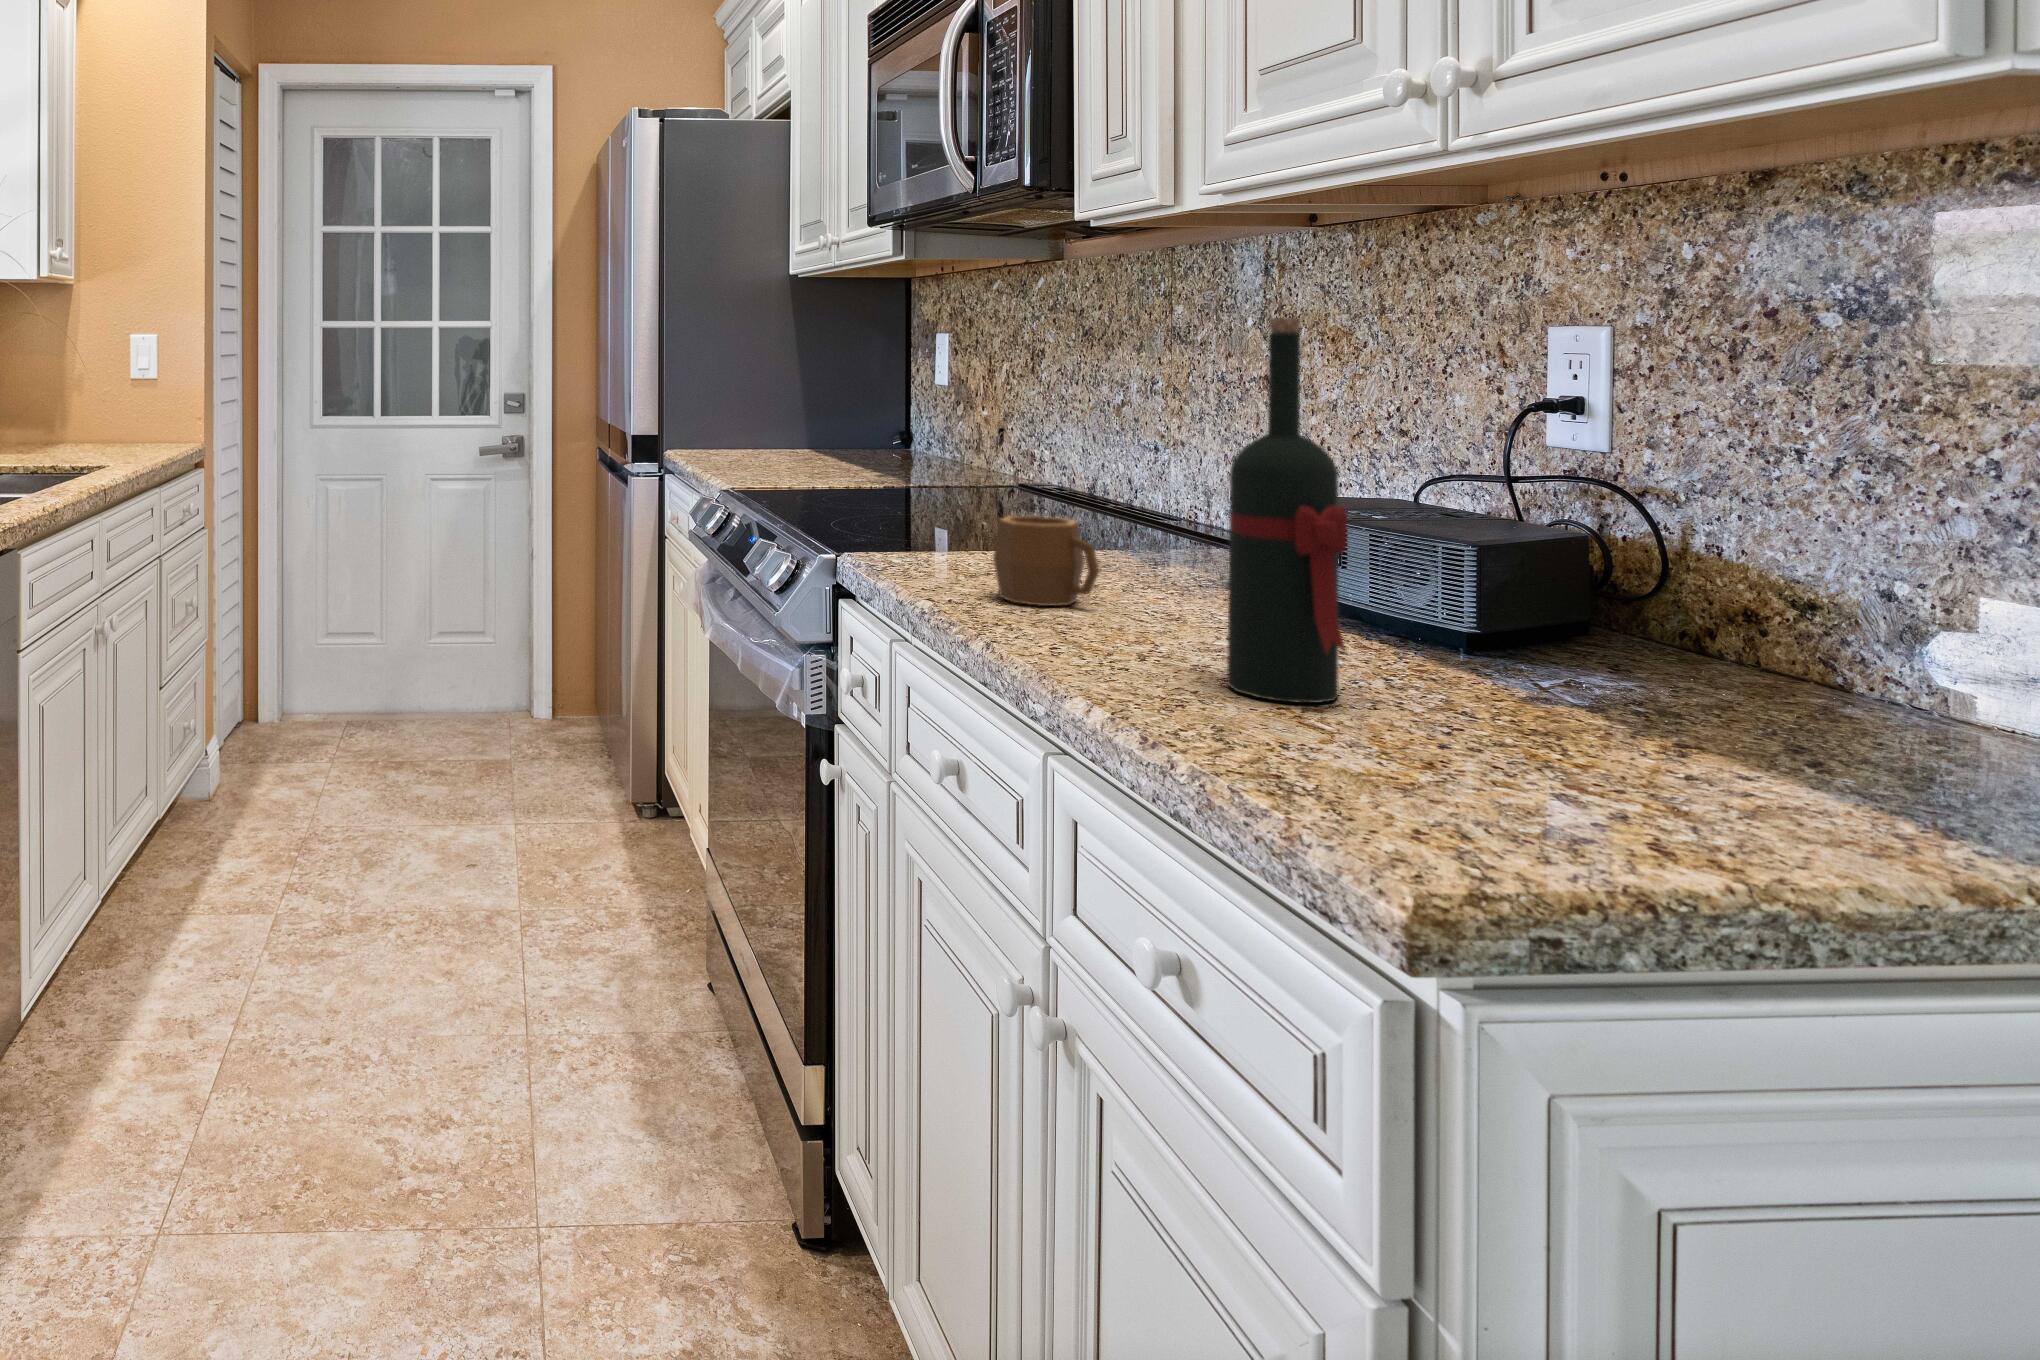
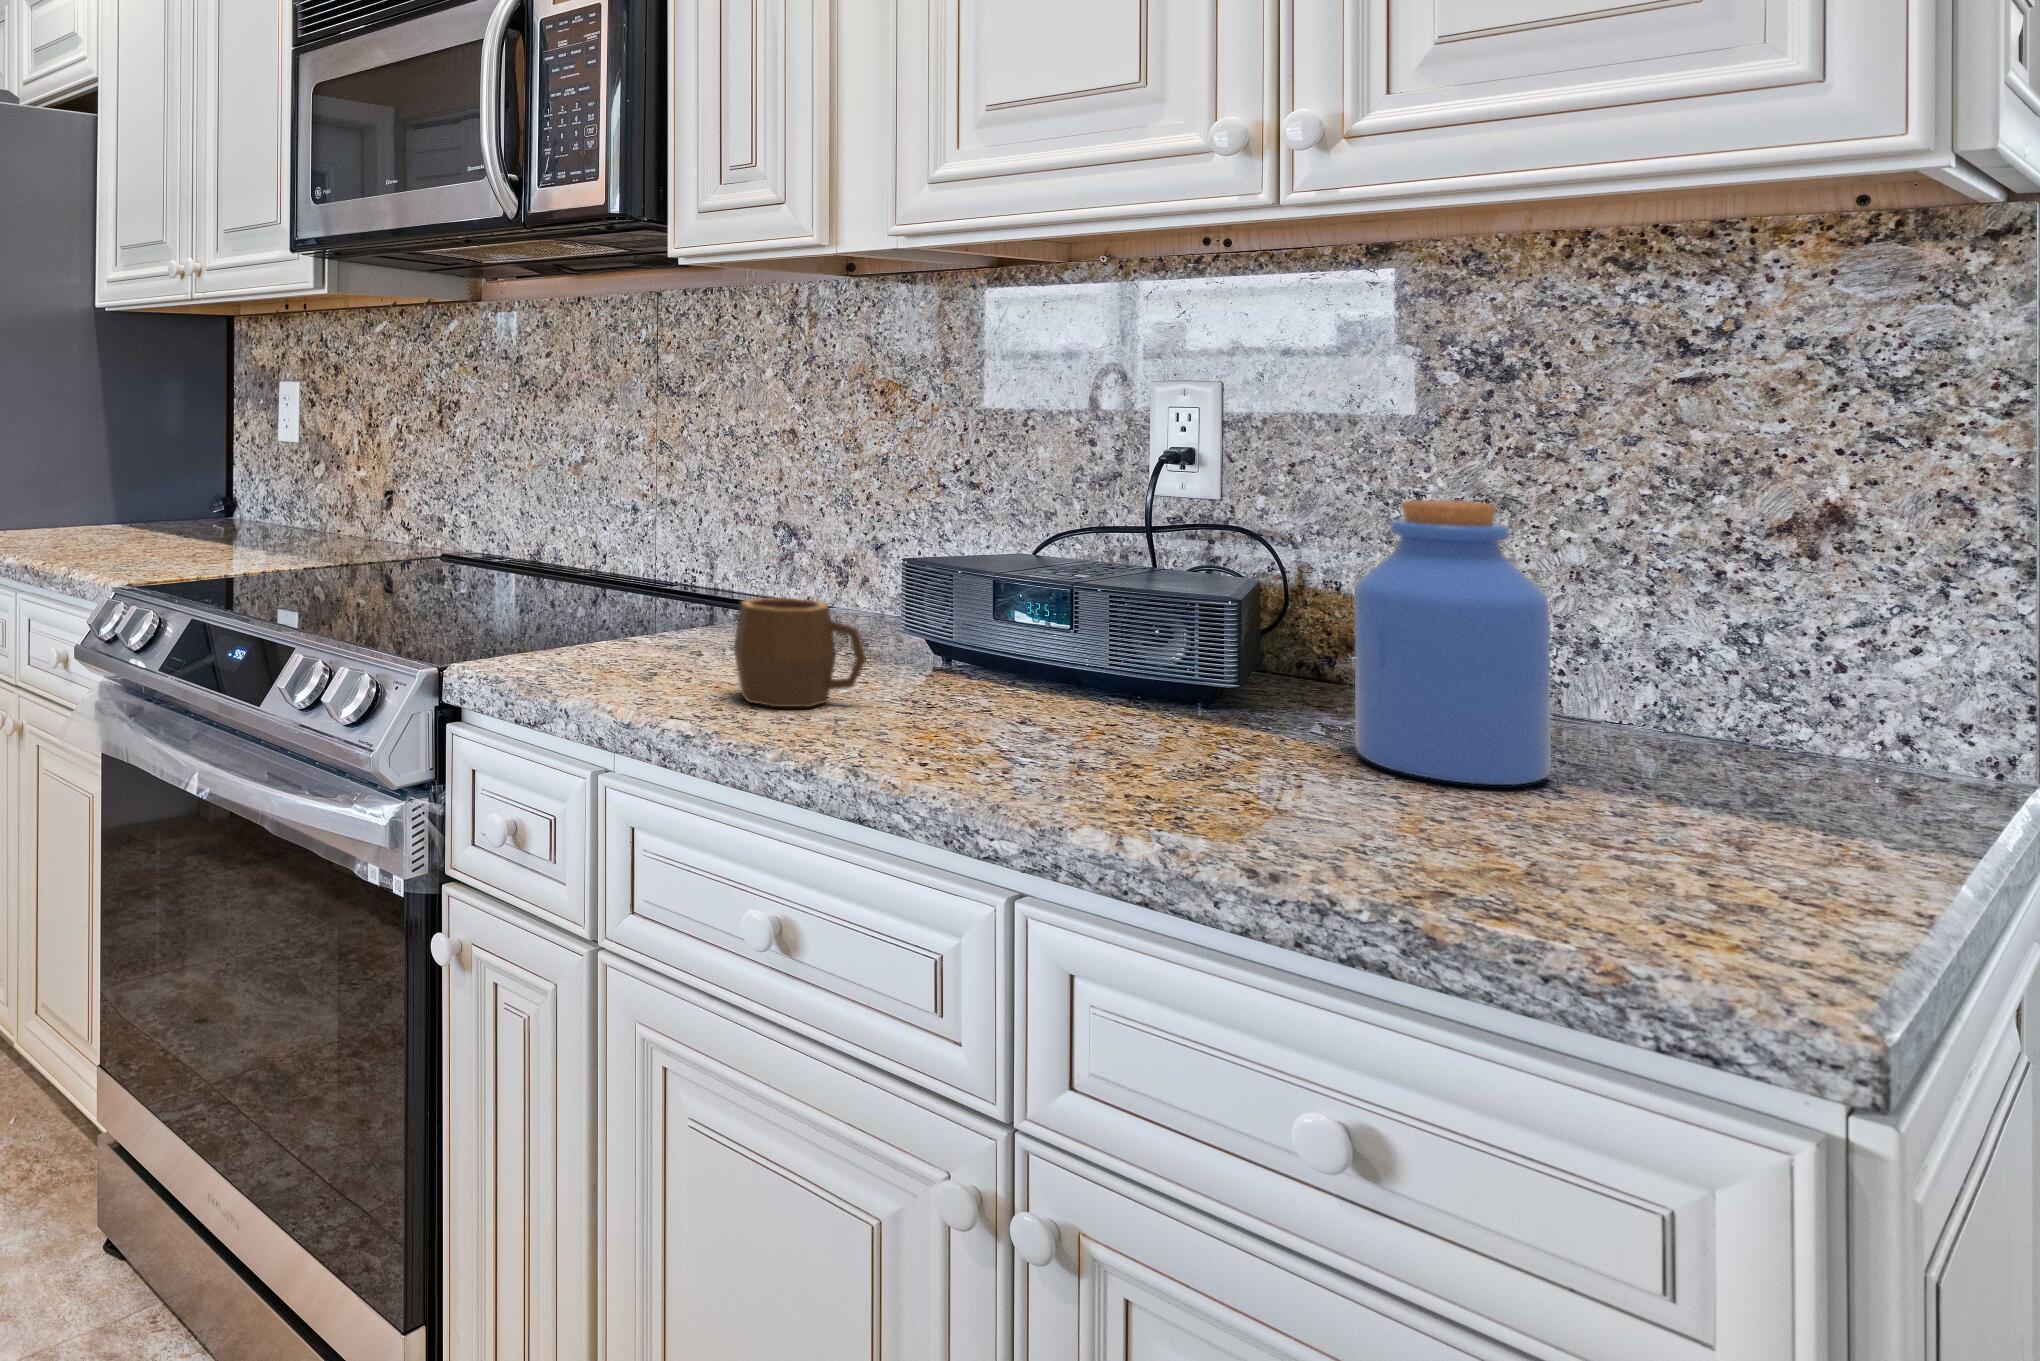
wine bottle: present [1227,318,1347,703] -> none [1167,366,1323,794]
jar: none [1479,449,1694,740] -> present [1355,500,1551,785]

